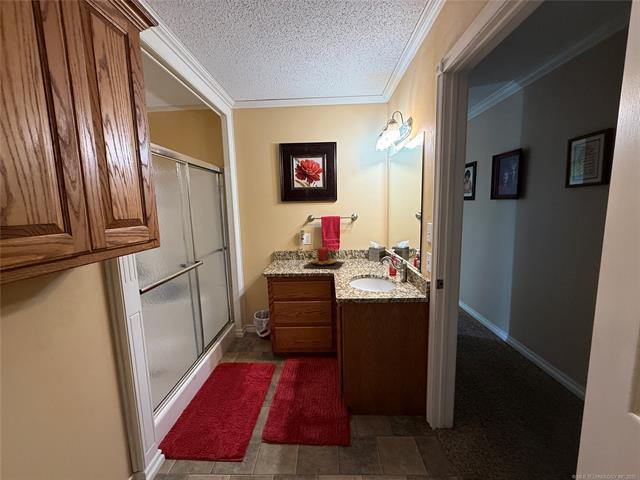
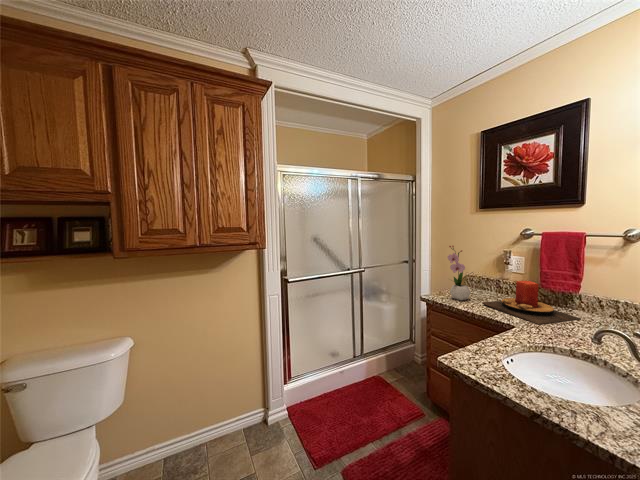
flower arrangement: none [279,230,294,269] -> present [447,246,471,300]

